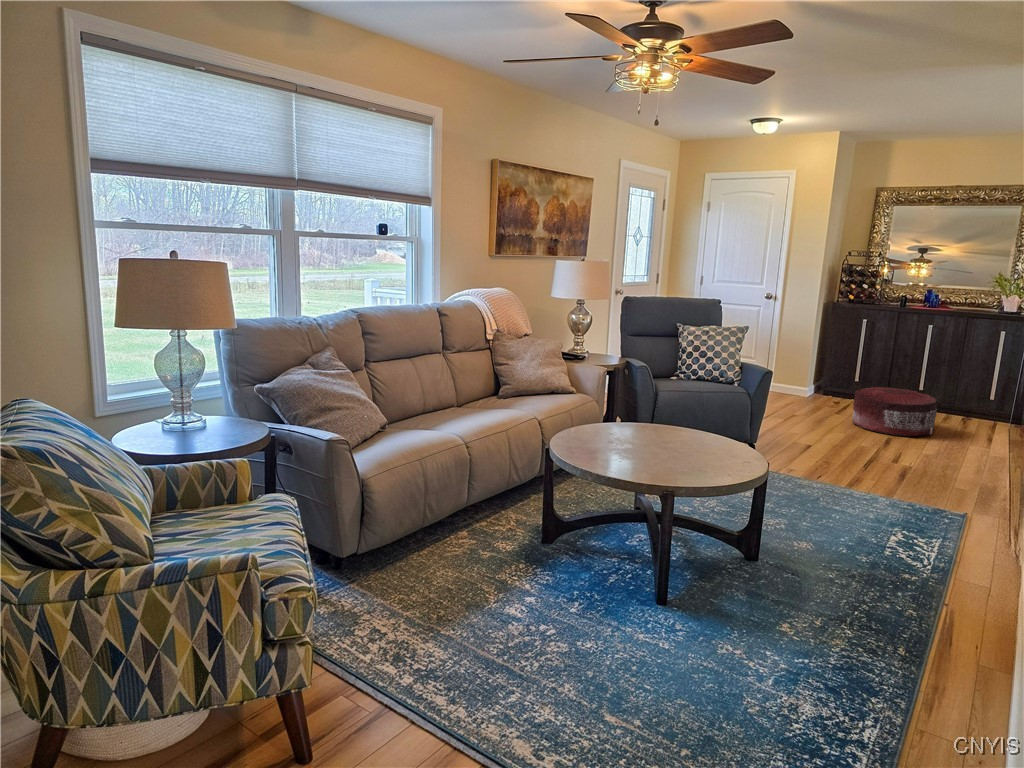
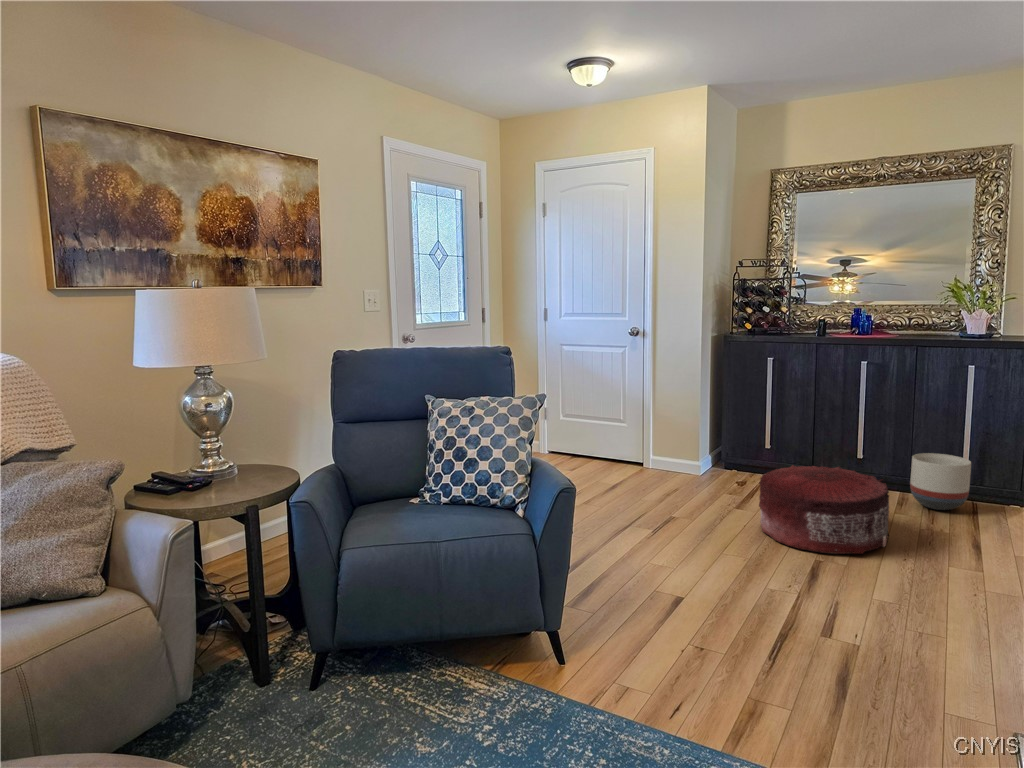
planter: none [953,387,995,423] -> present [910,453,971,510]

